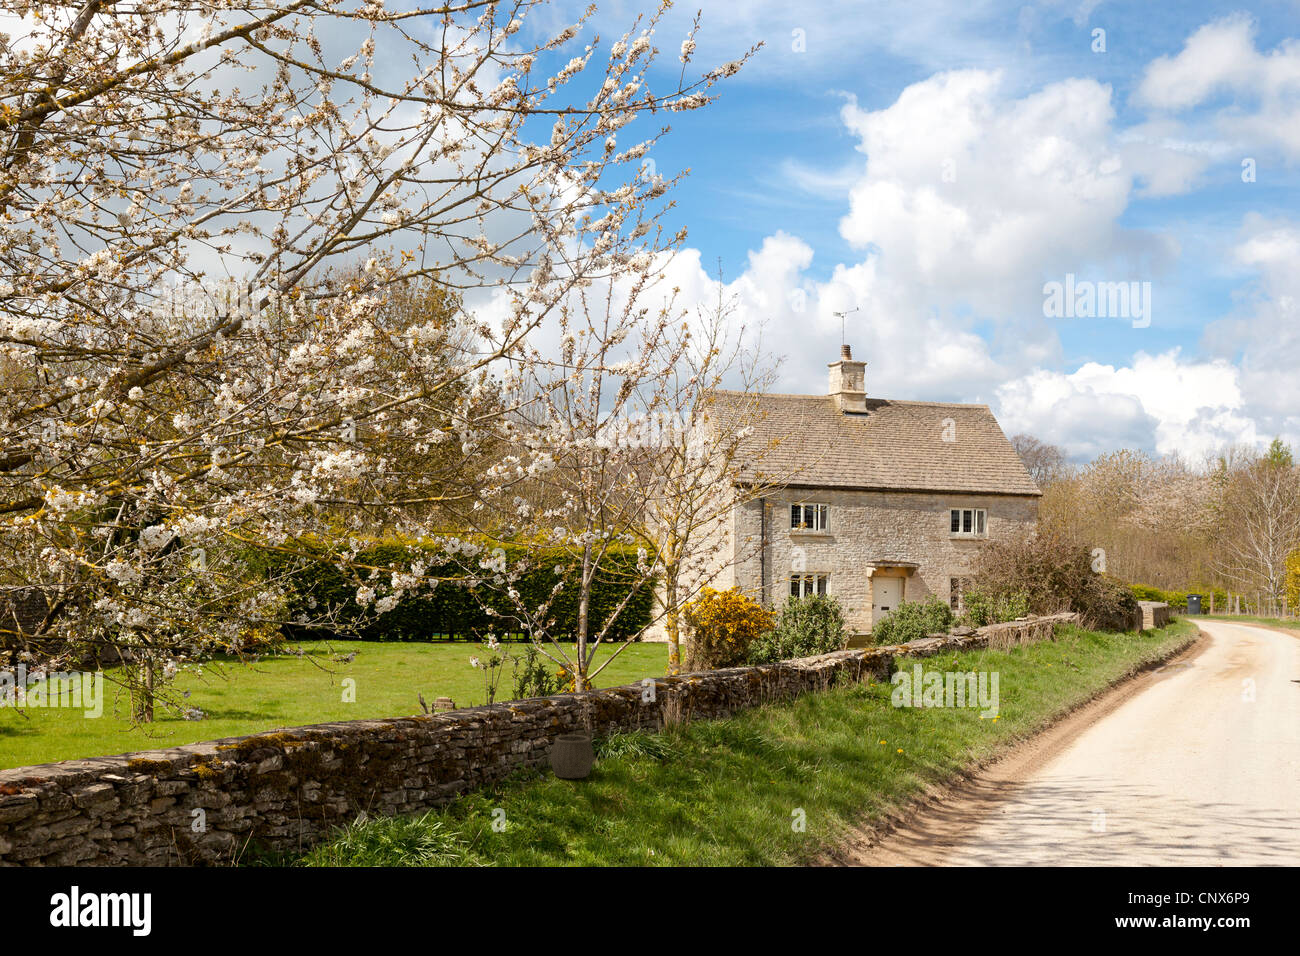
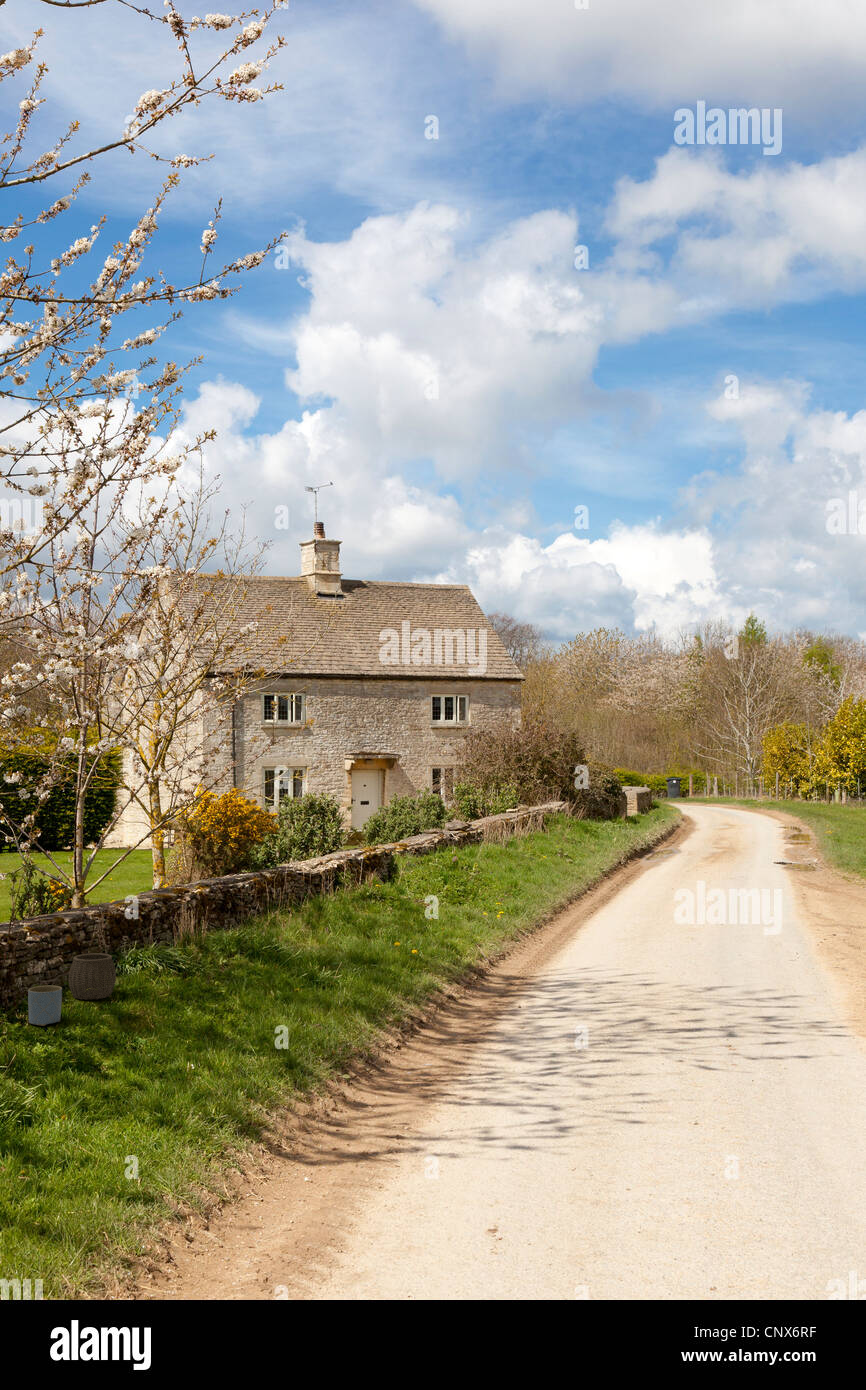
planter: none [506,763,536,801] -> present [28,985,62,1026]

